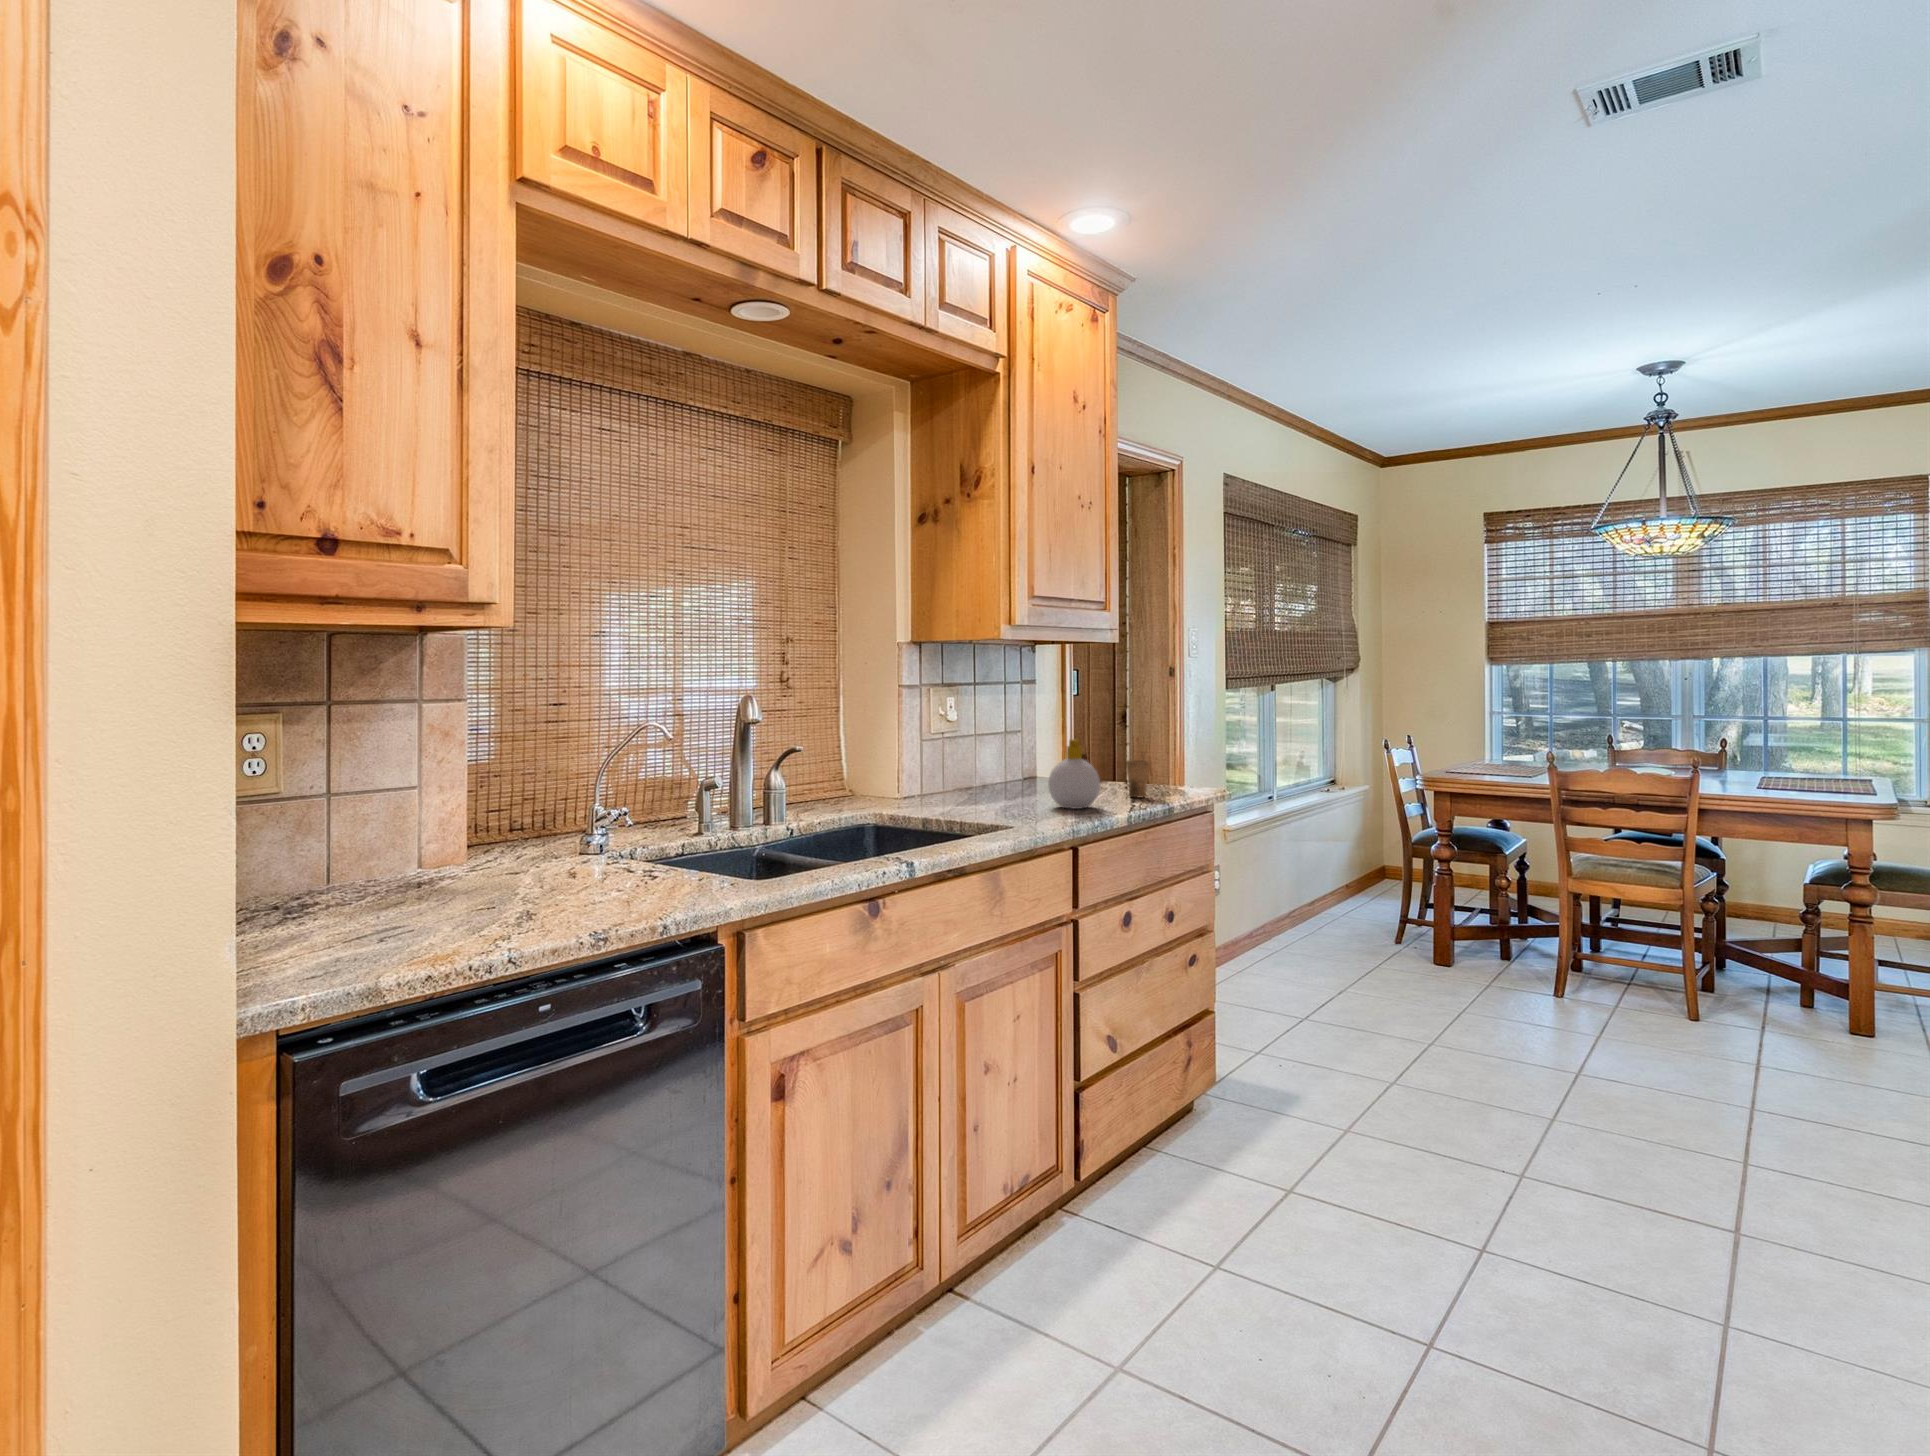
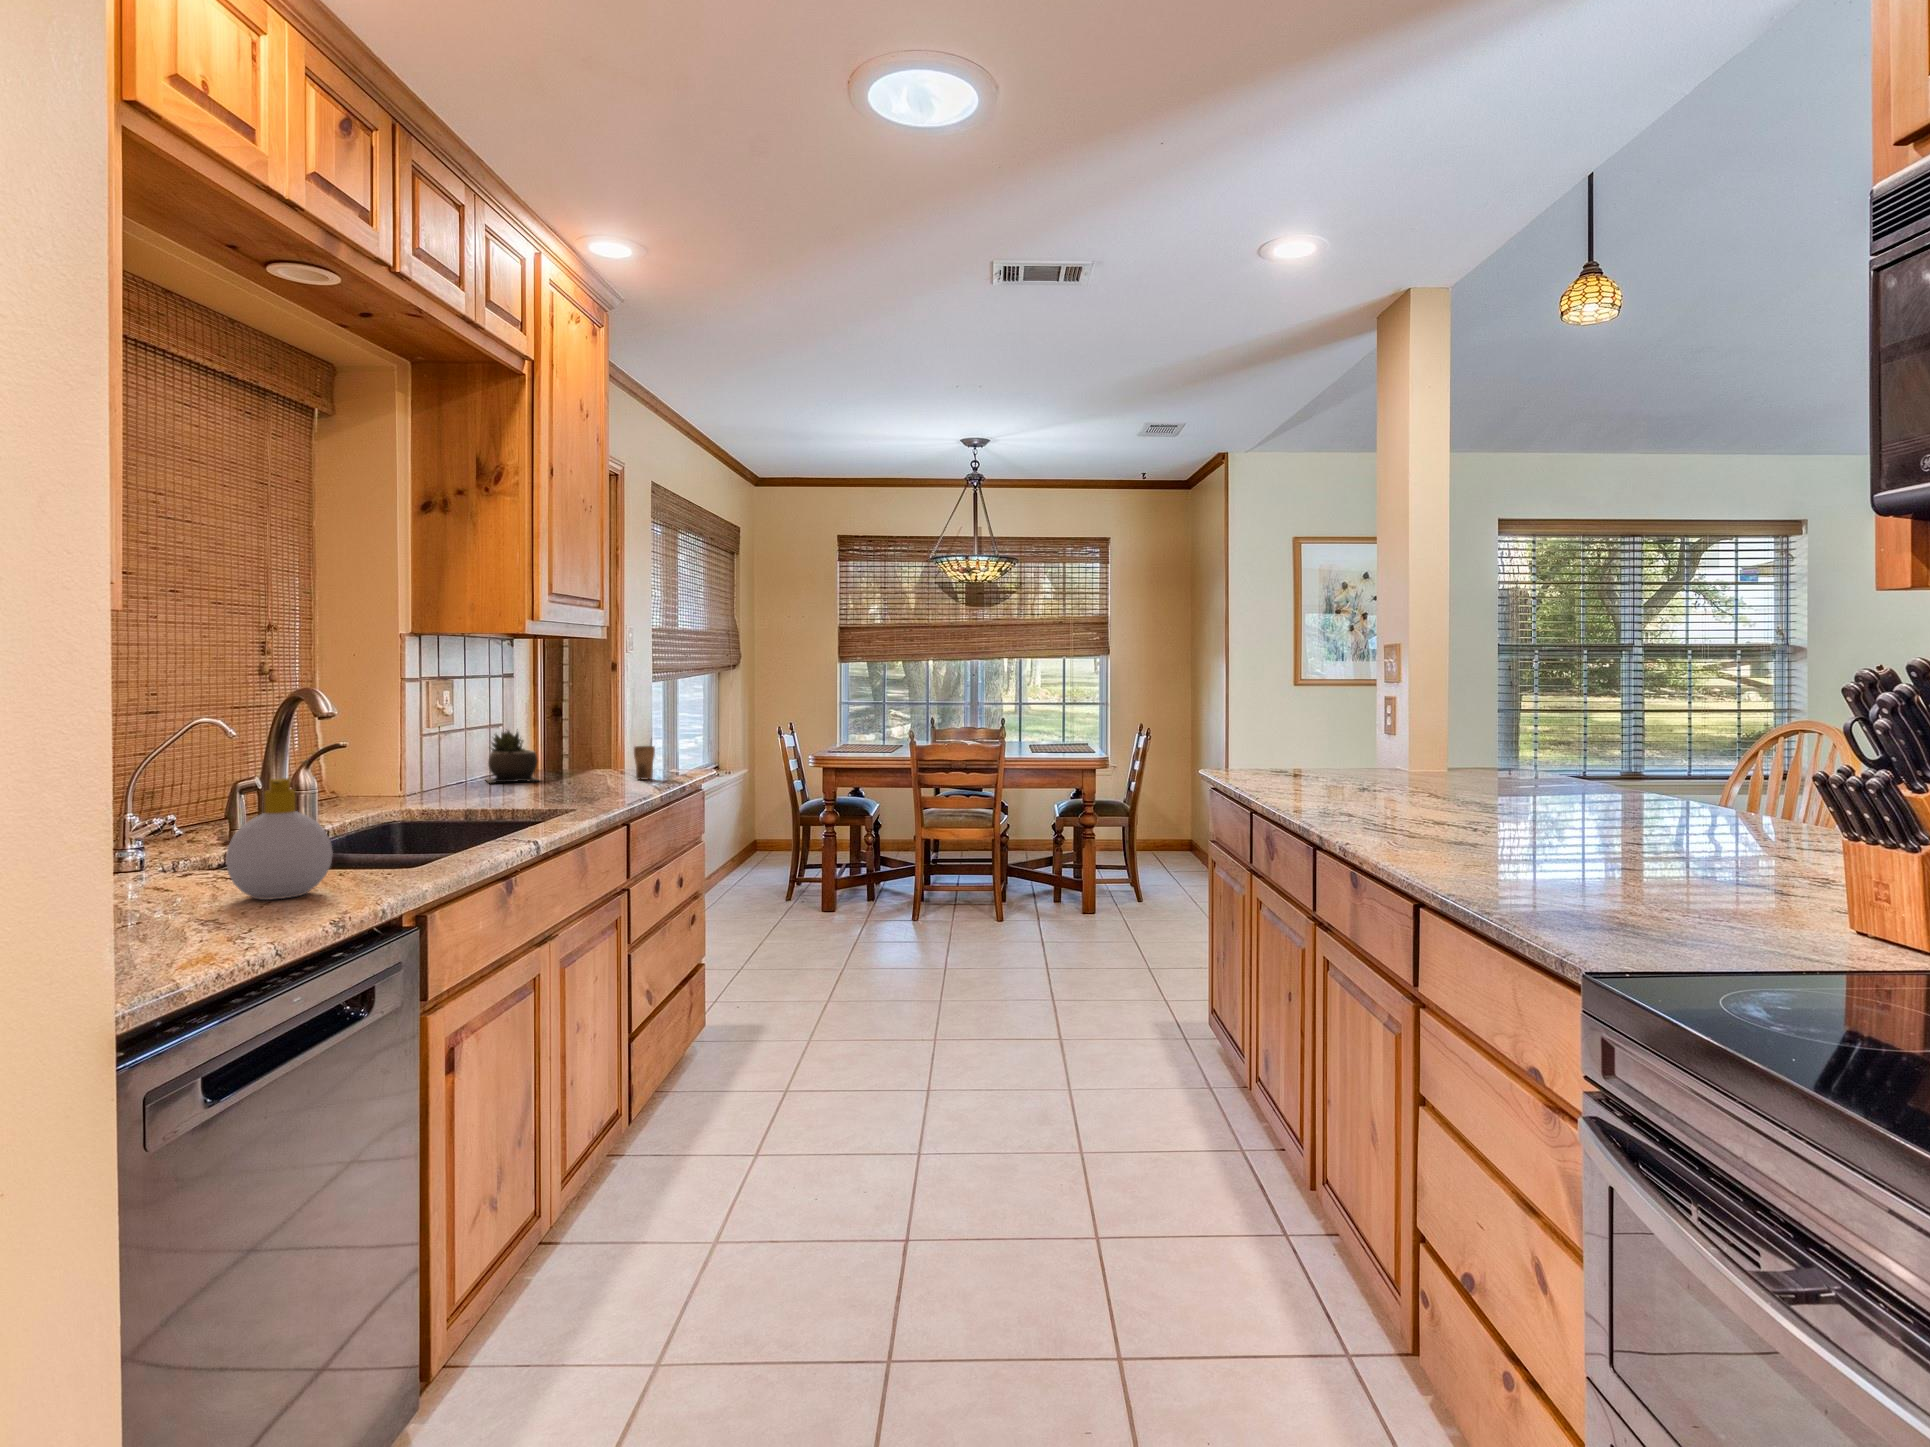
succulent plant: none [990,736,1041,791] -> present [486,729,538,783]
soap bottle: present [1048,739,1100,809] -> present [226,778,333,900]

